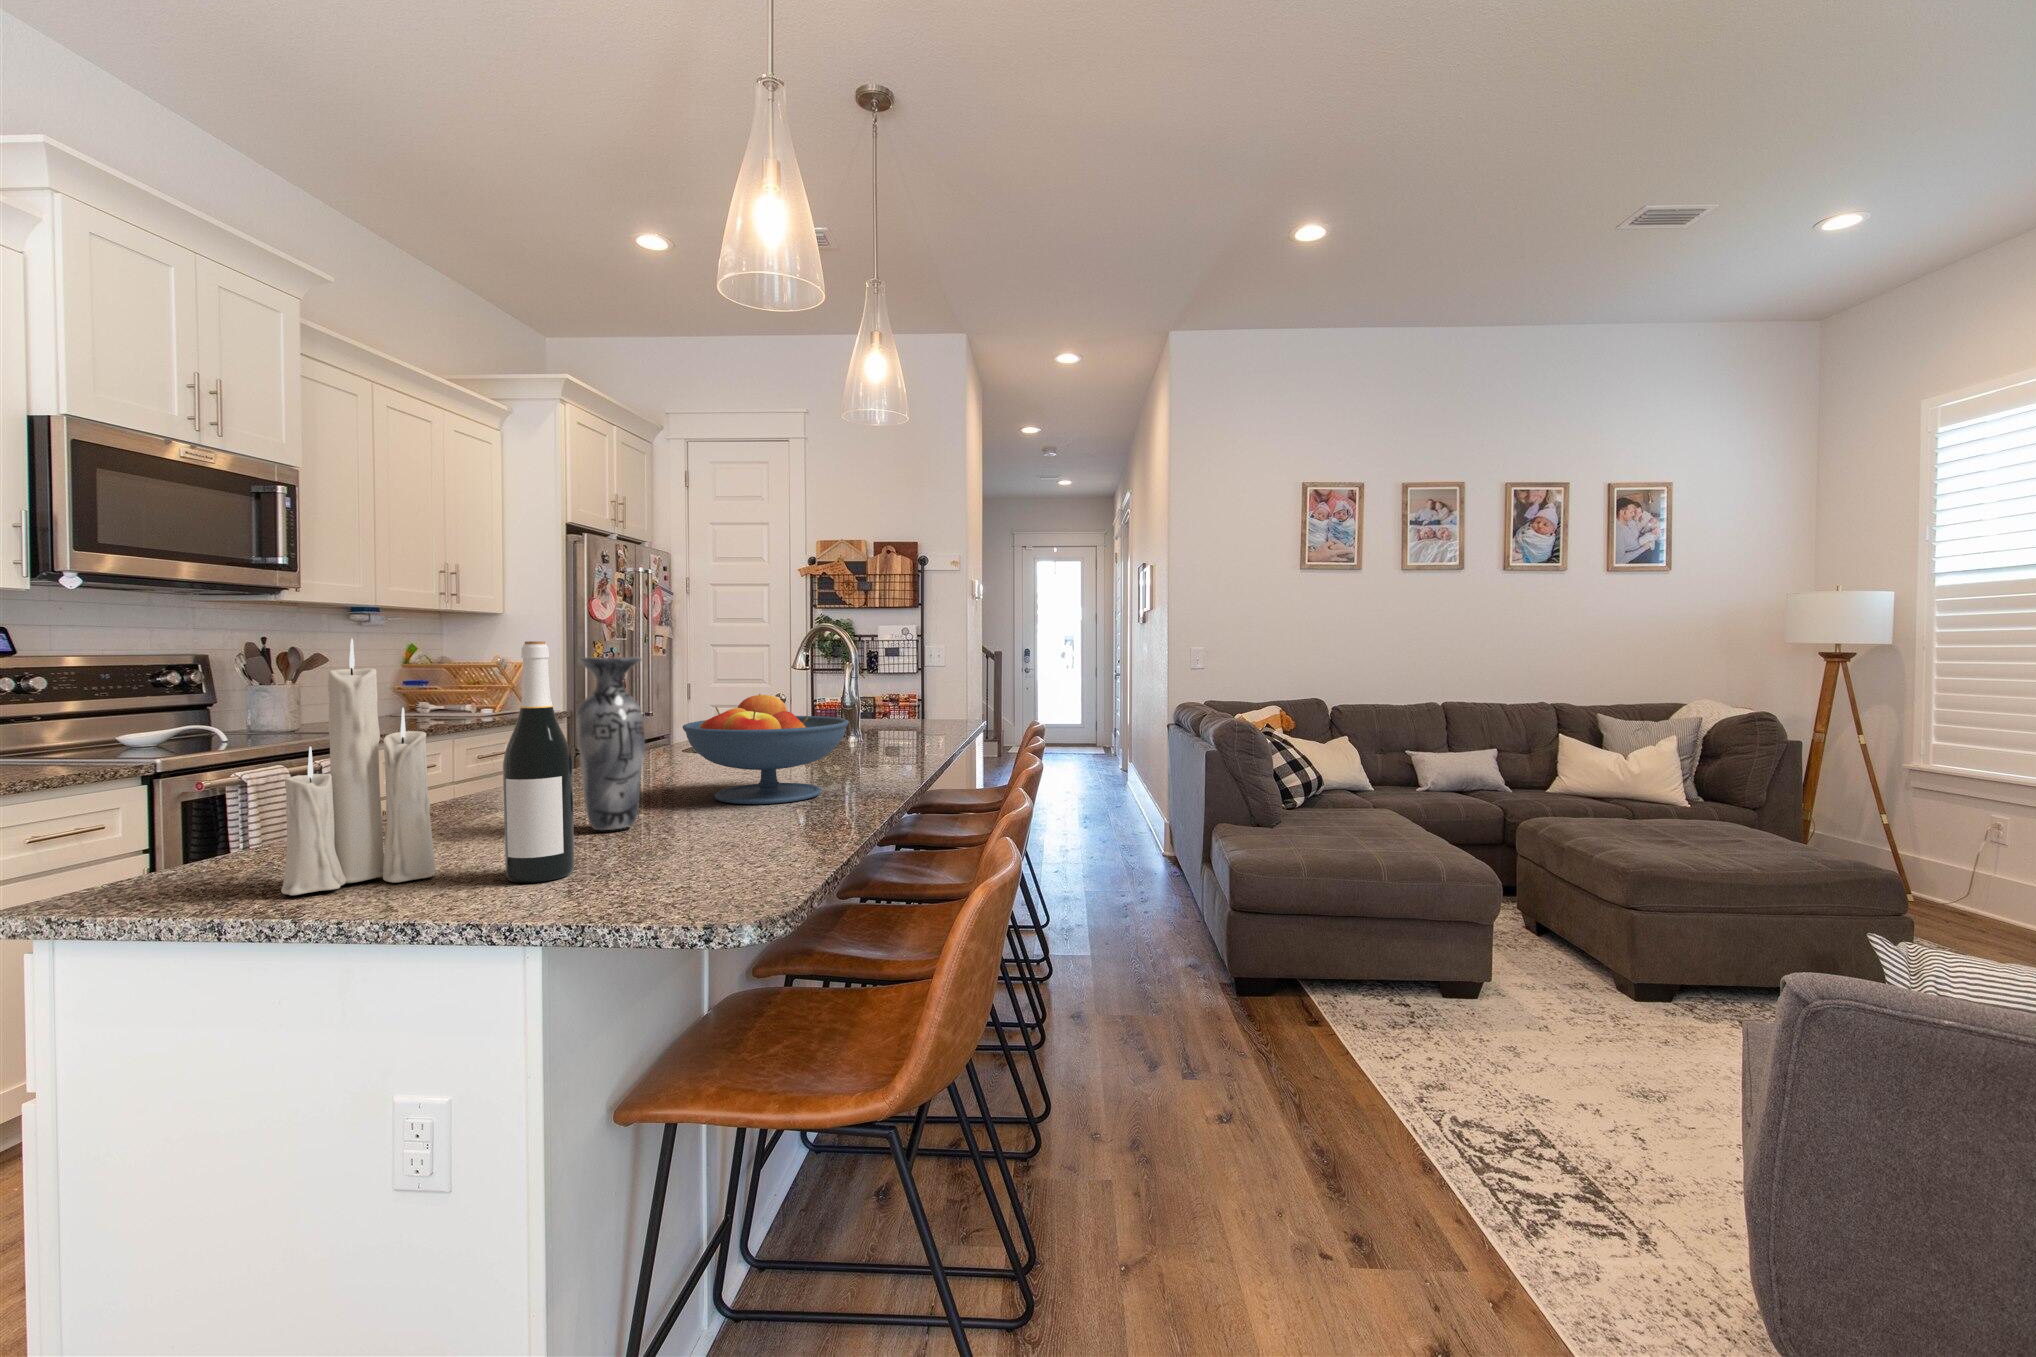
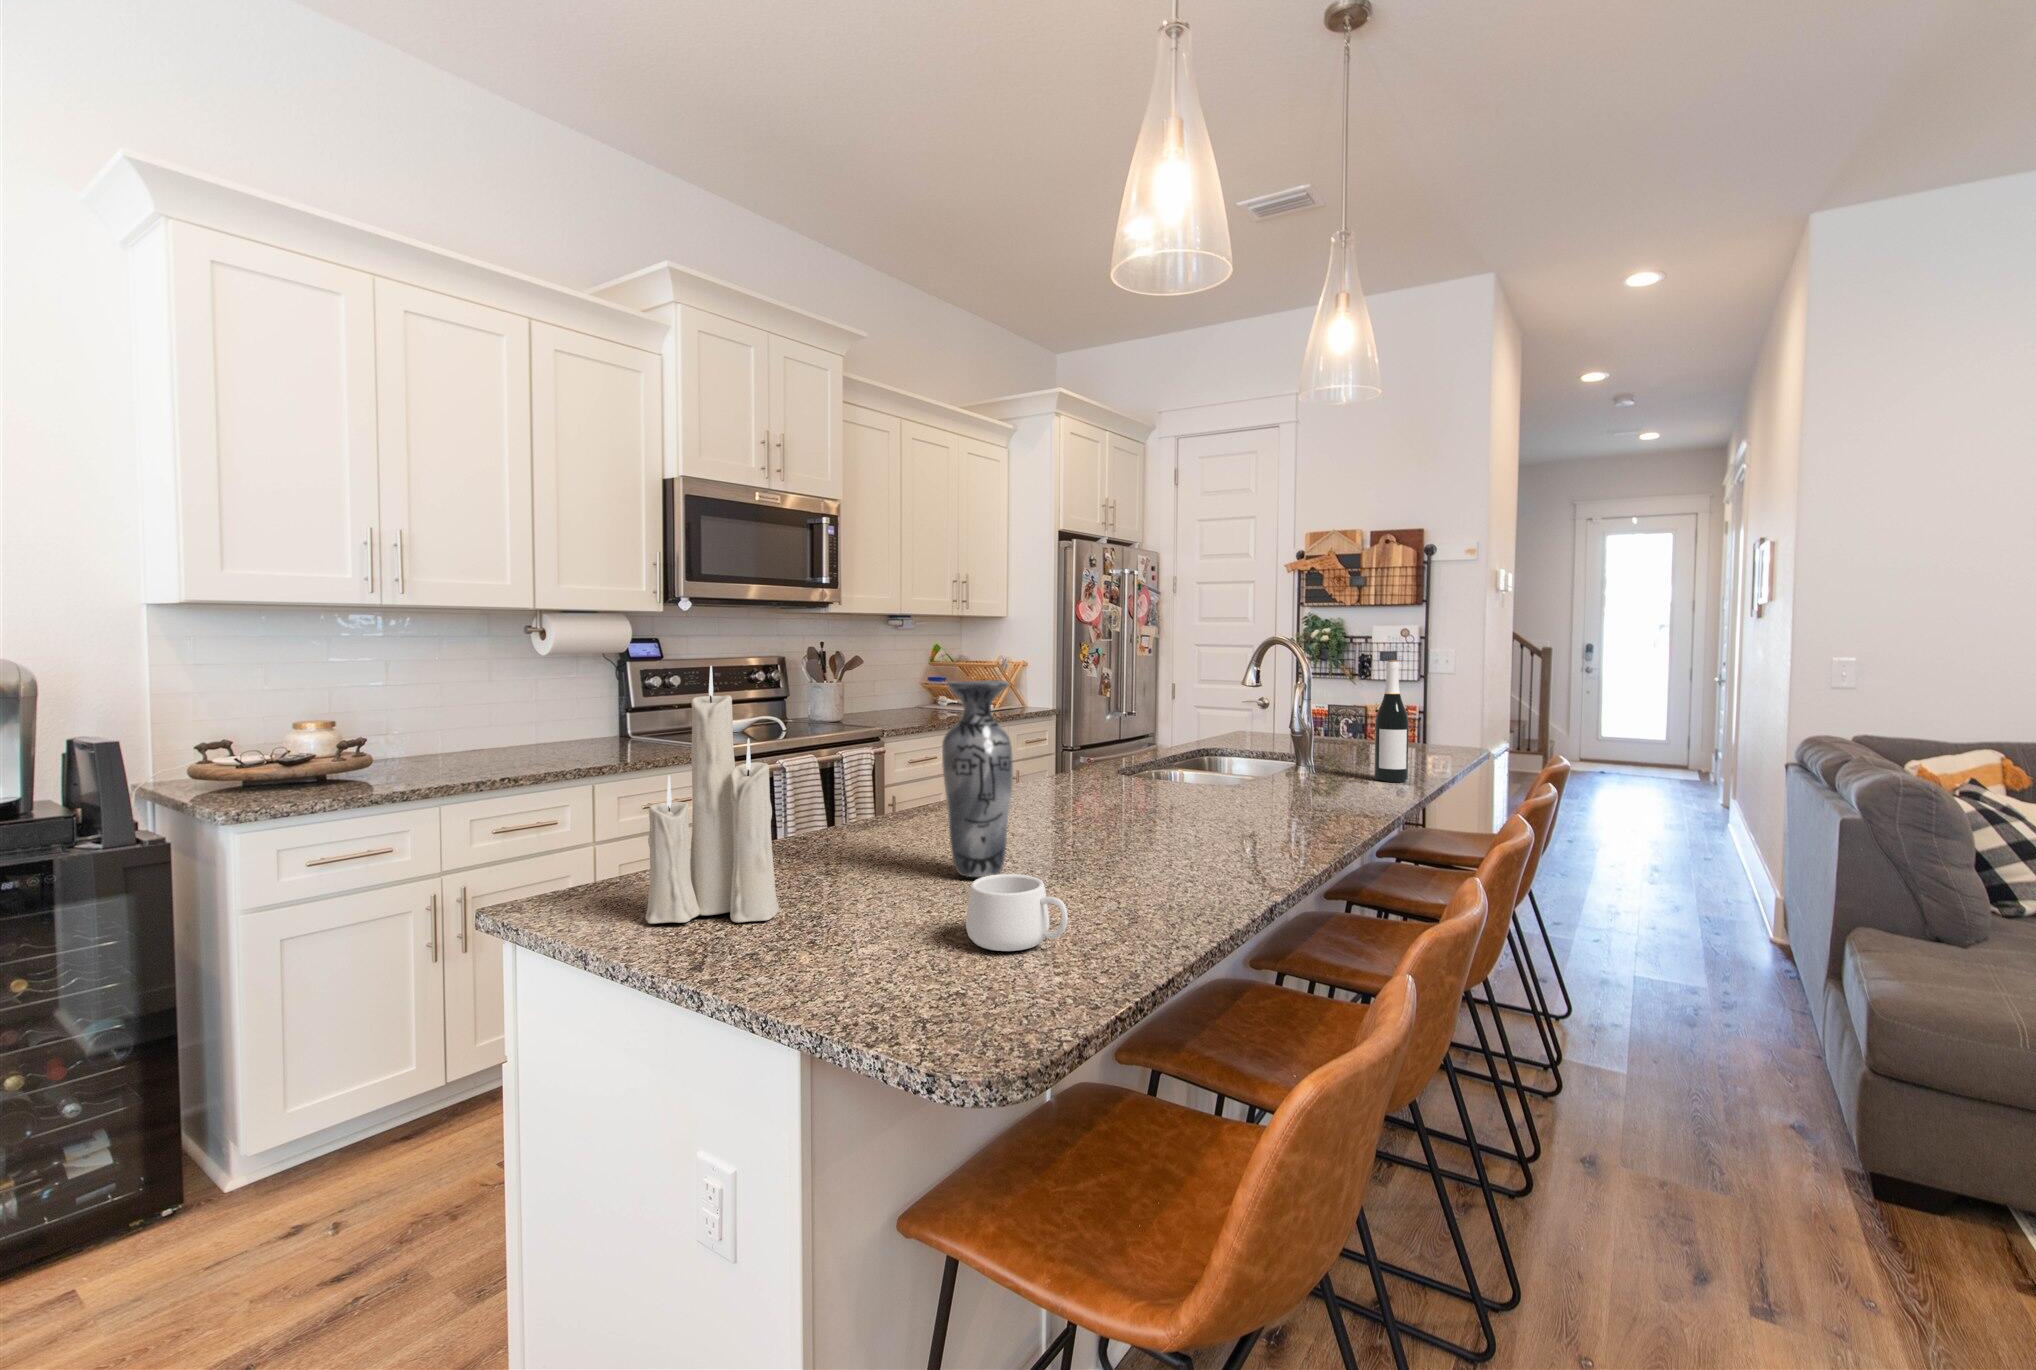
wine bottle: present [503,641,574,883] -> present [1375,660,1409,782]
fruit bowl: present [683,694,849,804] -> none [1076,719,1274,860]
mug: none [644,807,735,864] -> present [966,874,1068,951]

